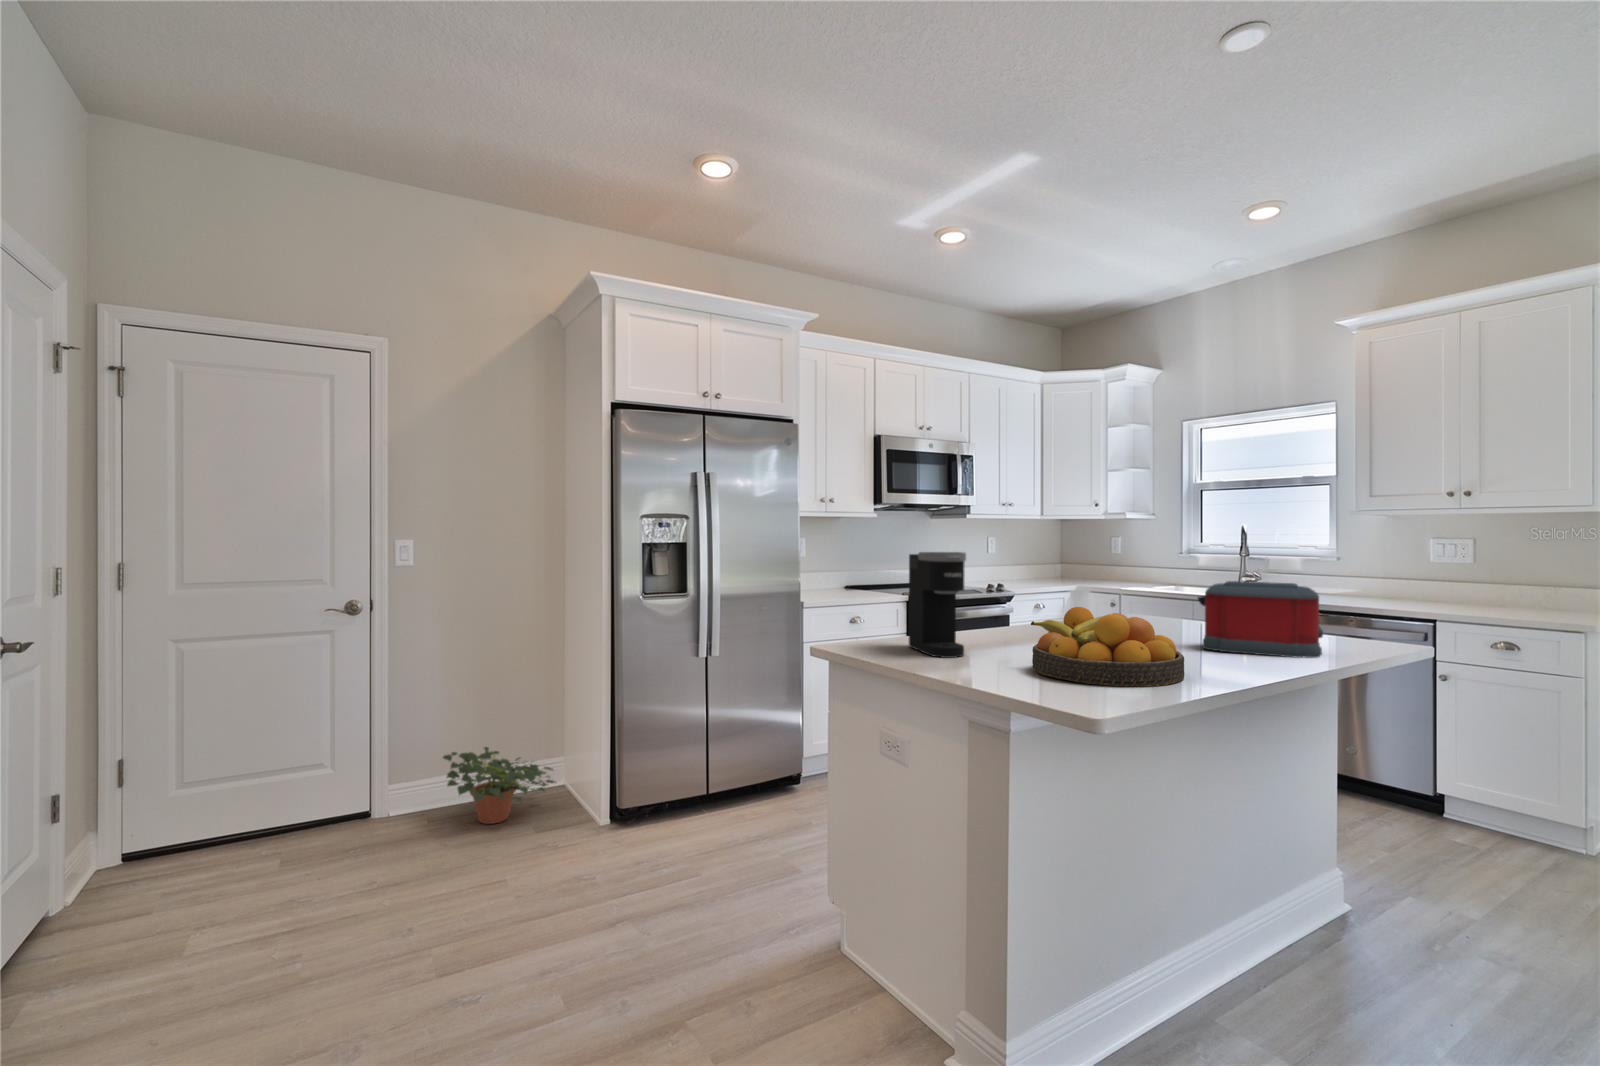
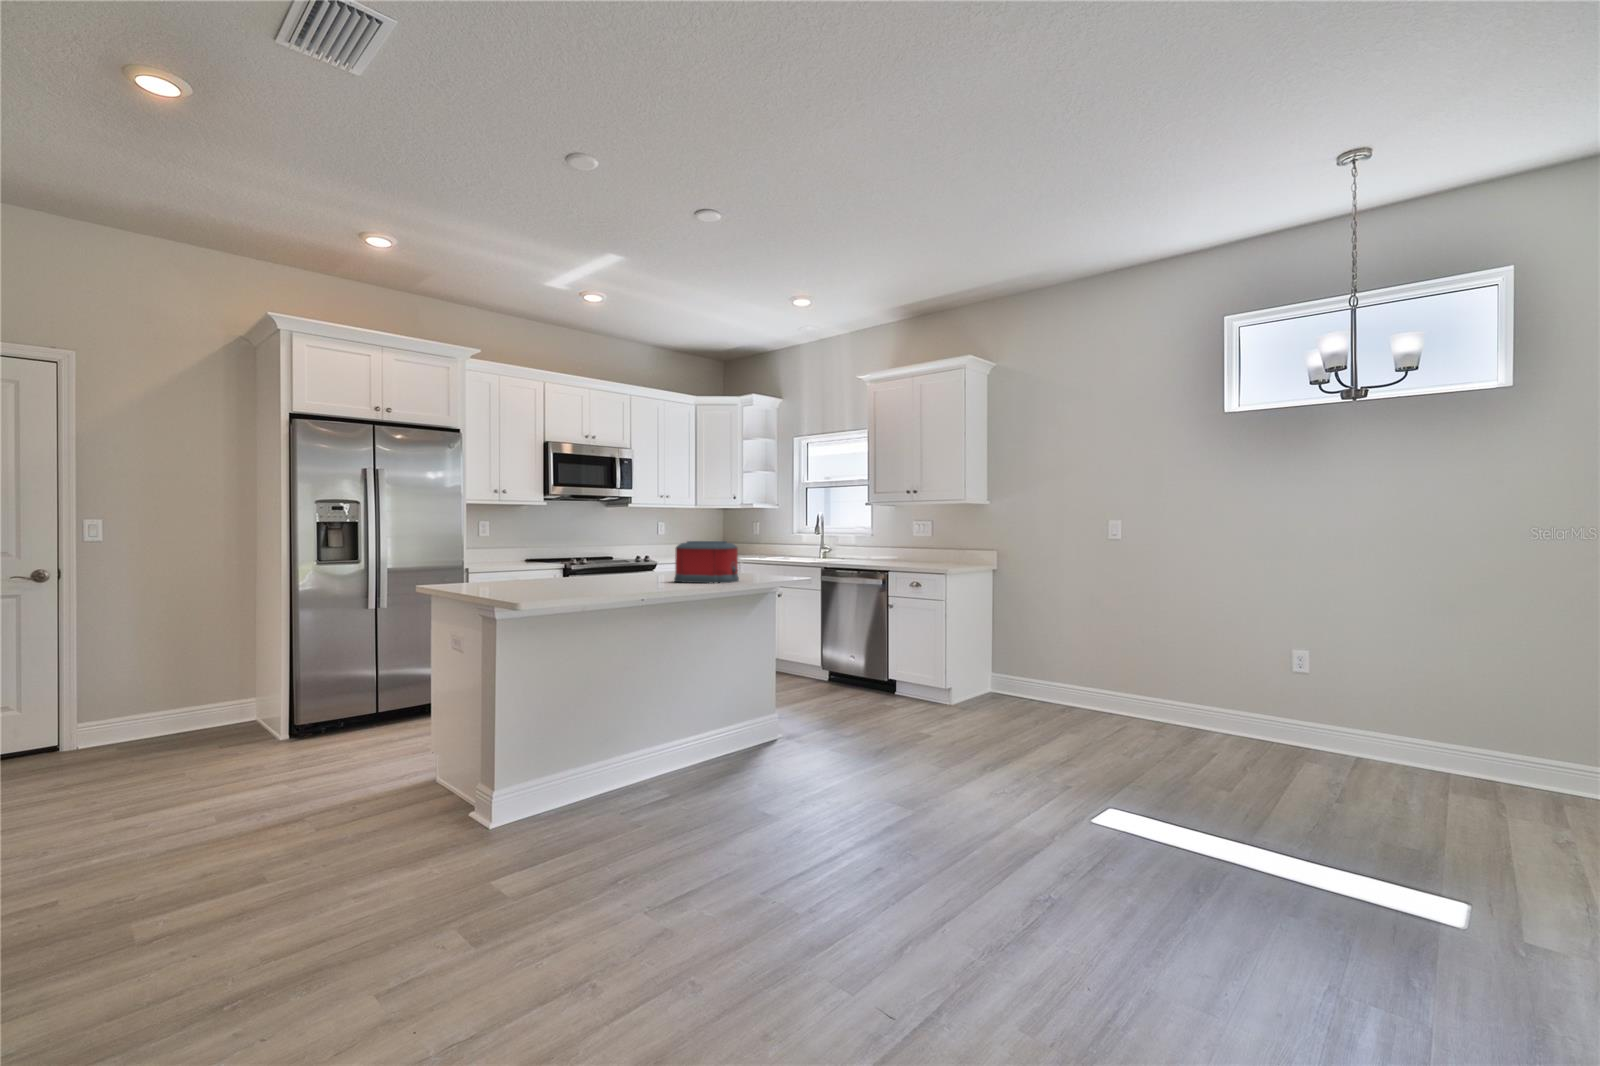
coffee maker: present [909,552,966,658] -> none [487,523,516,589]
fruit bowl: present [1031,607,1184,687] -> none [532,553,618,594]
potted plant: present [443,747,556,824] -> none [131,688,244,746]

